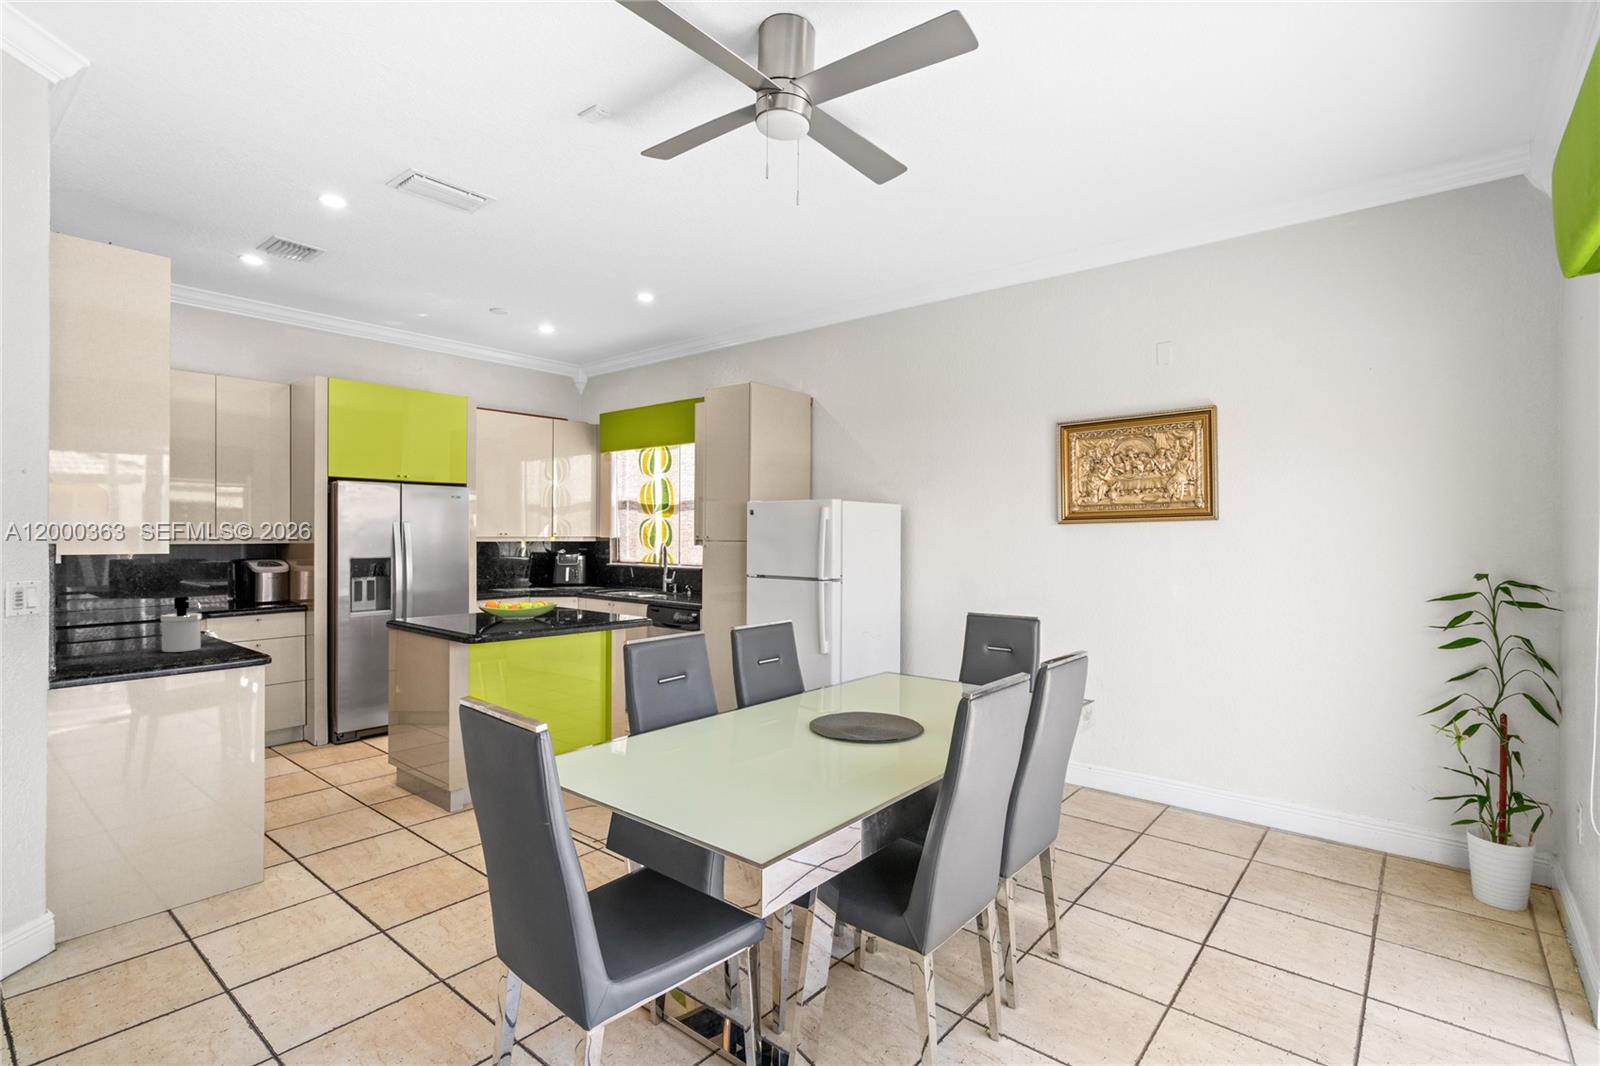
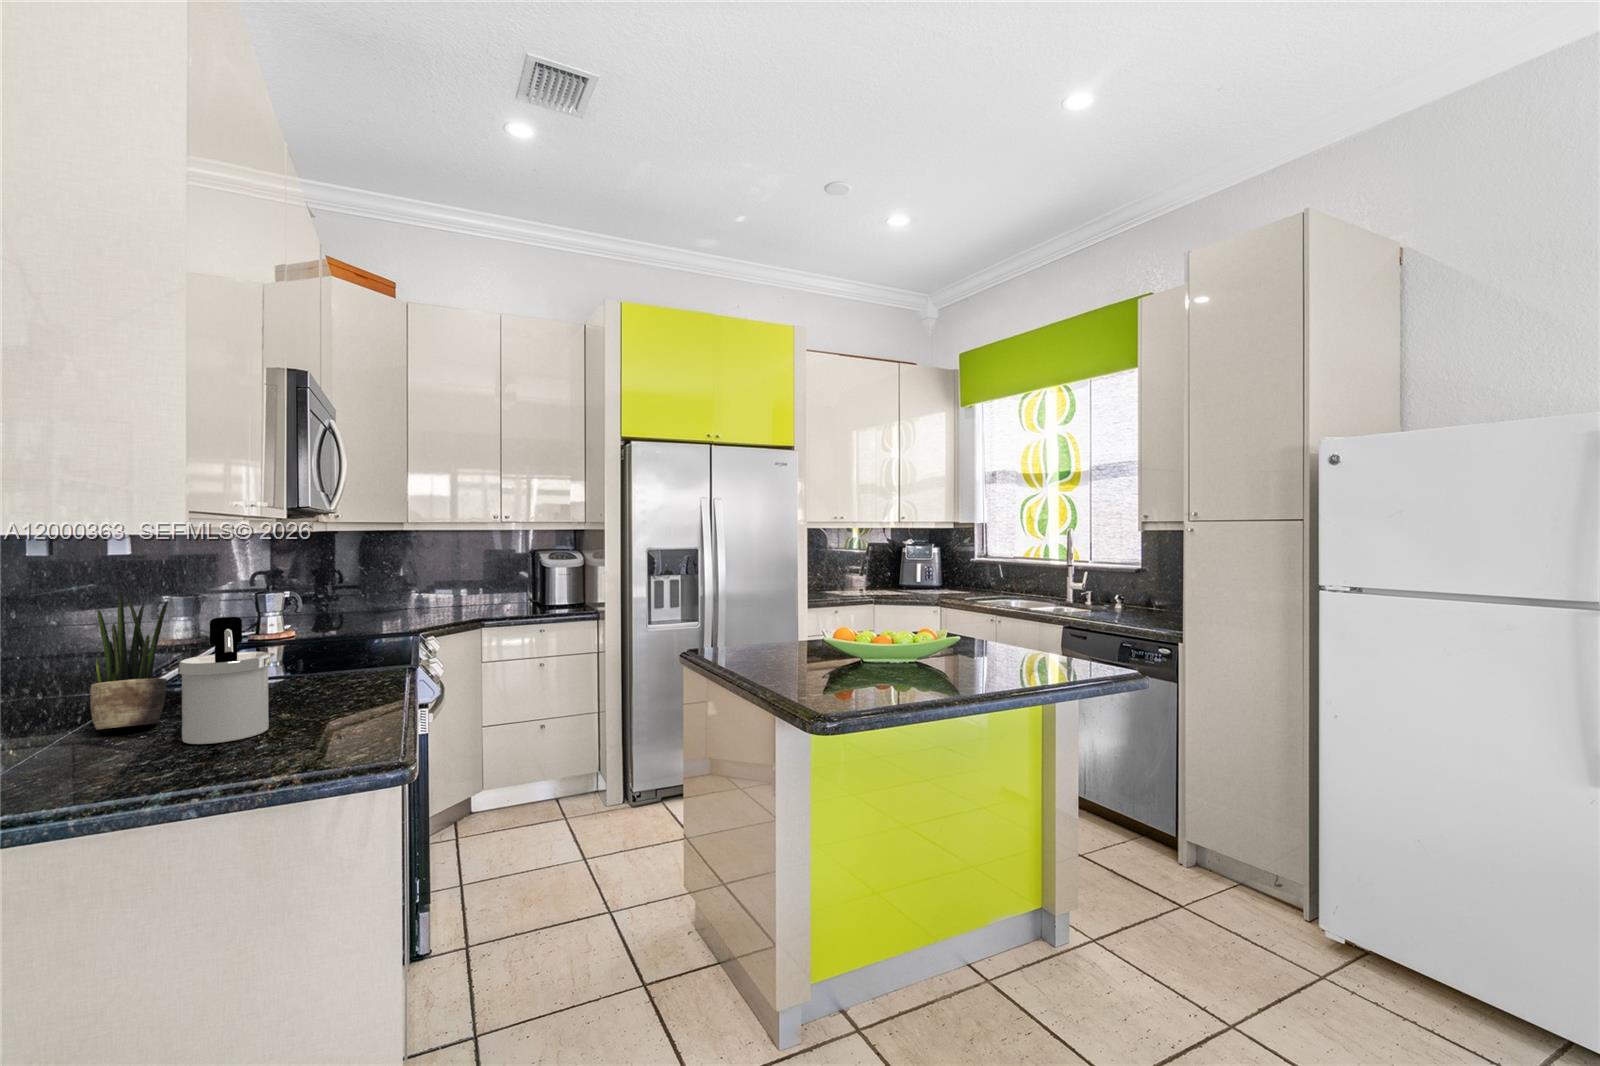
potted plant: none [93,586,129,653] -> present [90,592,168,729]

